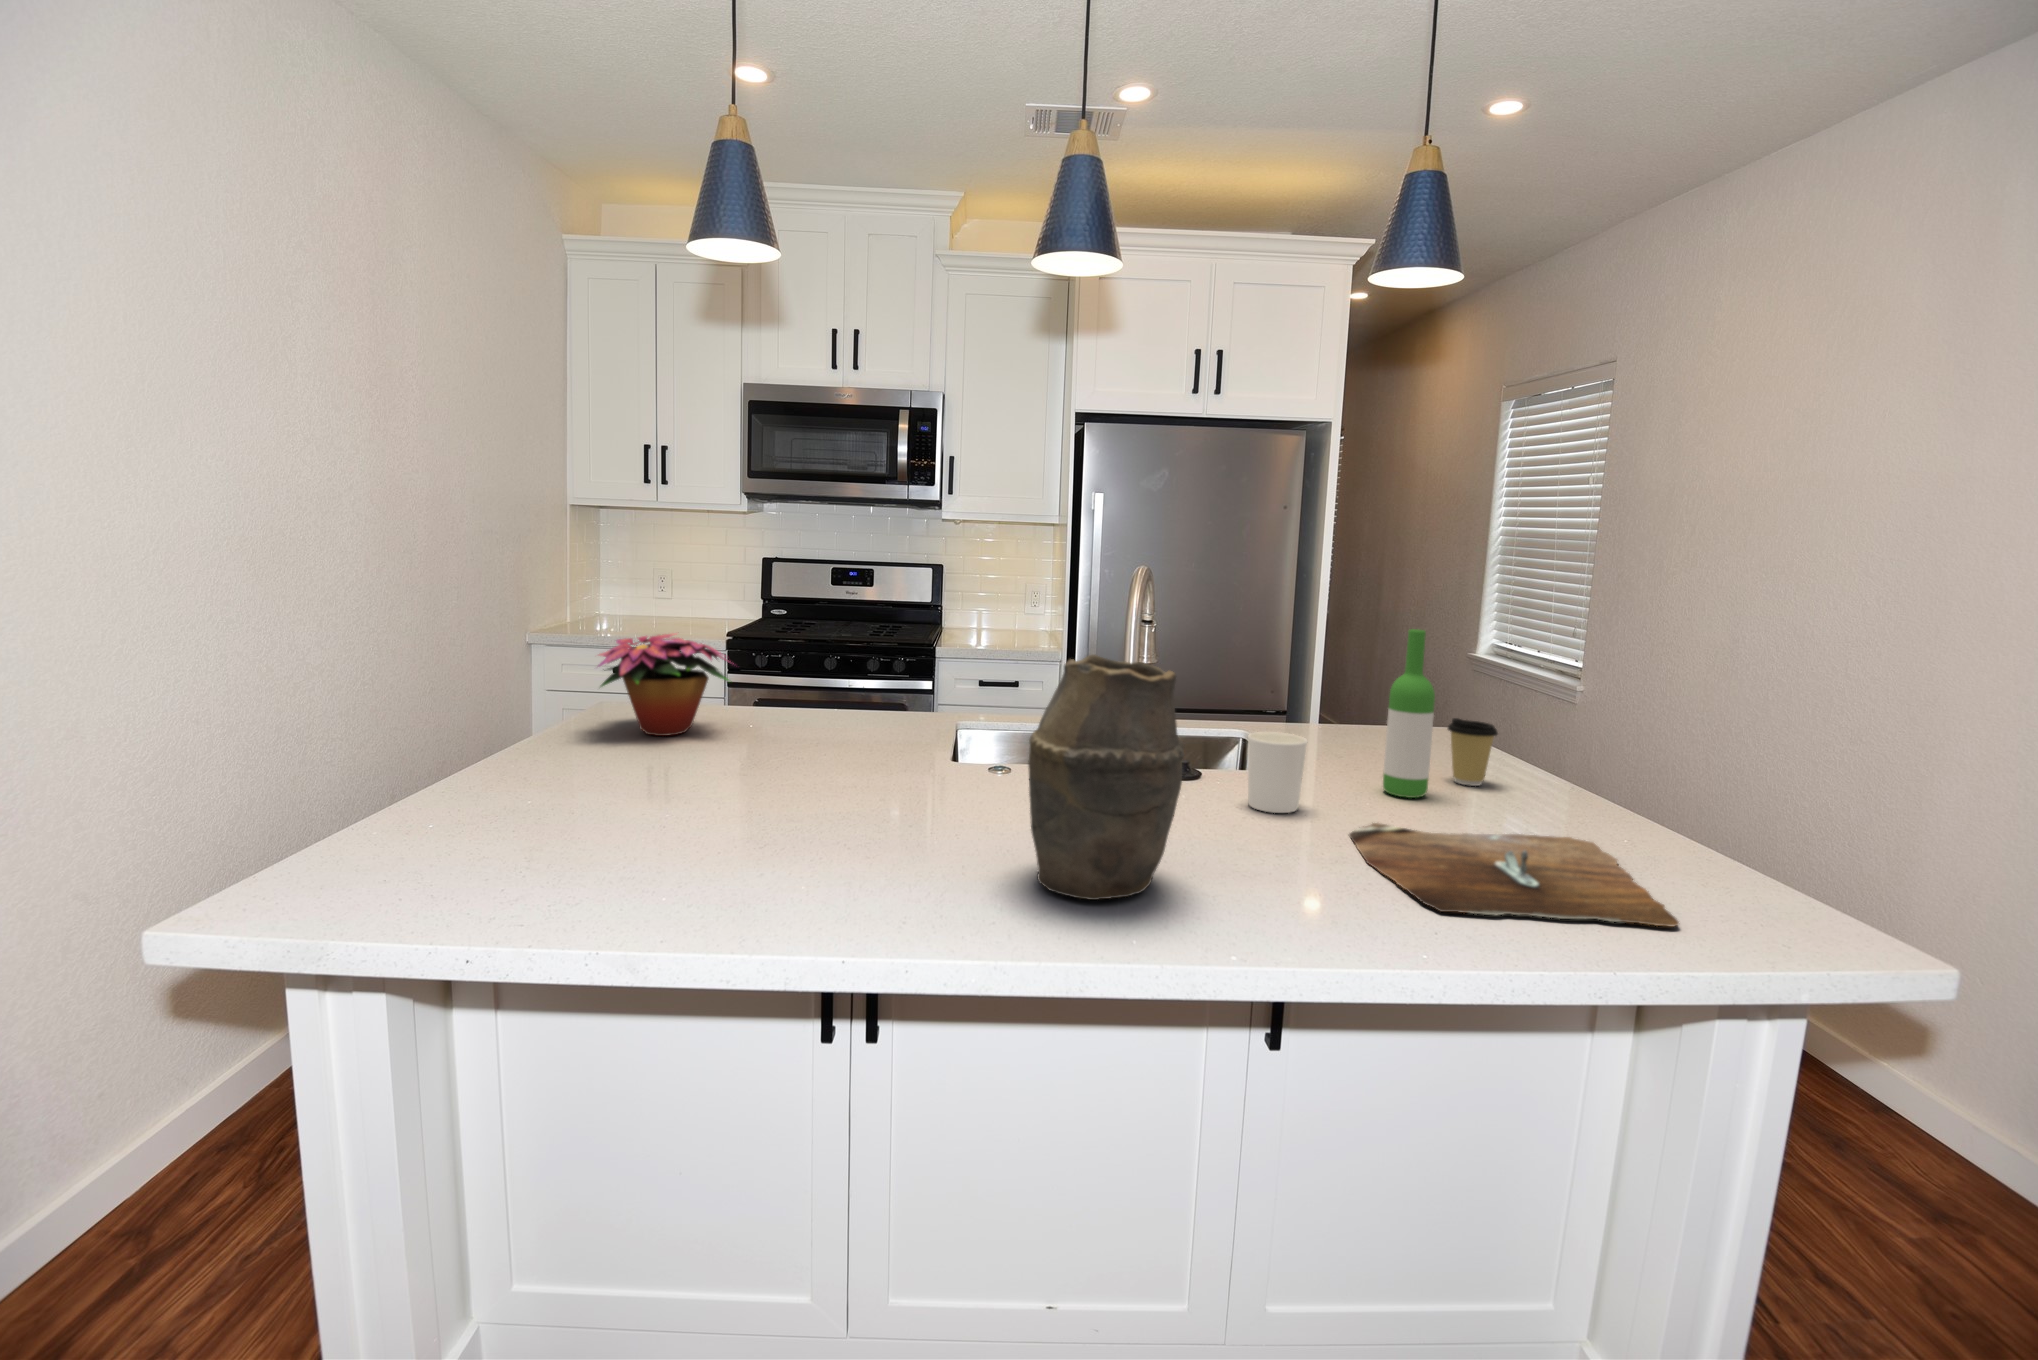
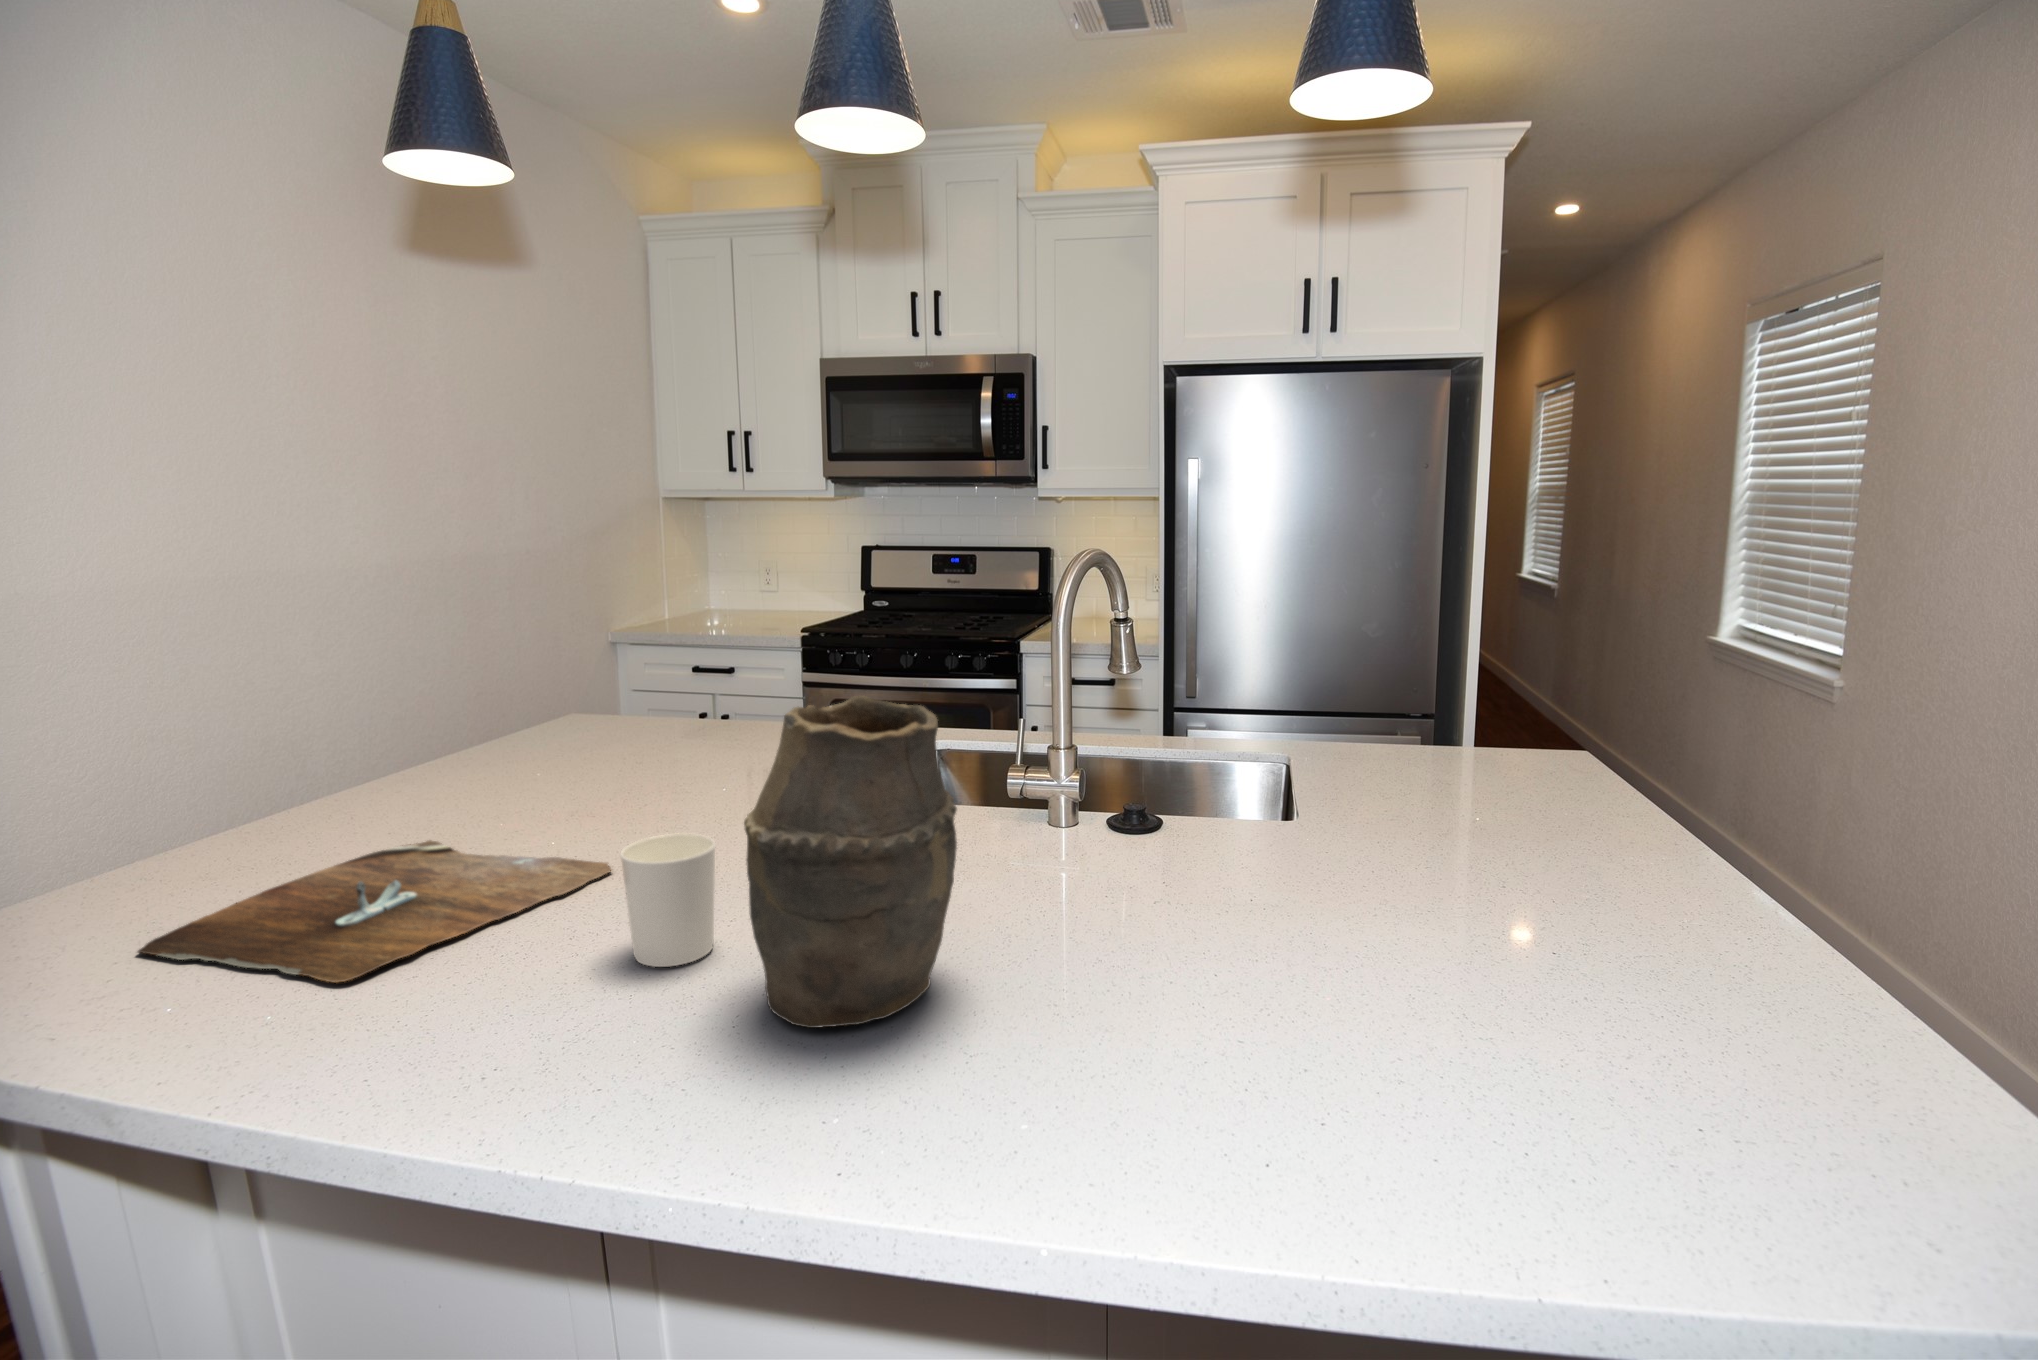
wine bottle: present [1383,629,1435,798] -> none [1386,639,1450,864]
flower arrangement: present [599,634,735,736] -> none [490,645,673,764]
coffee cup: present [1448,718,1498,786] -> none [1492,753,1560,845]
candle holder: present [1248,732,1307,813] -> present [620,833,716,967]
cutting board: present [1349,823,1679,926] -> present [138,841,611,982]

